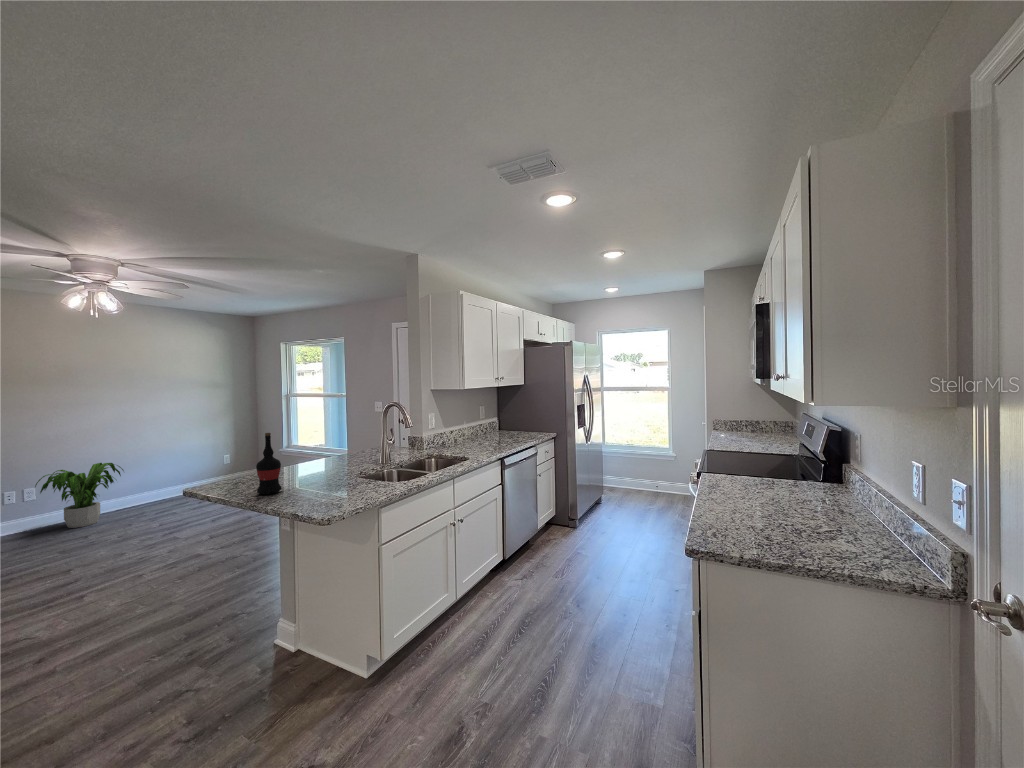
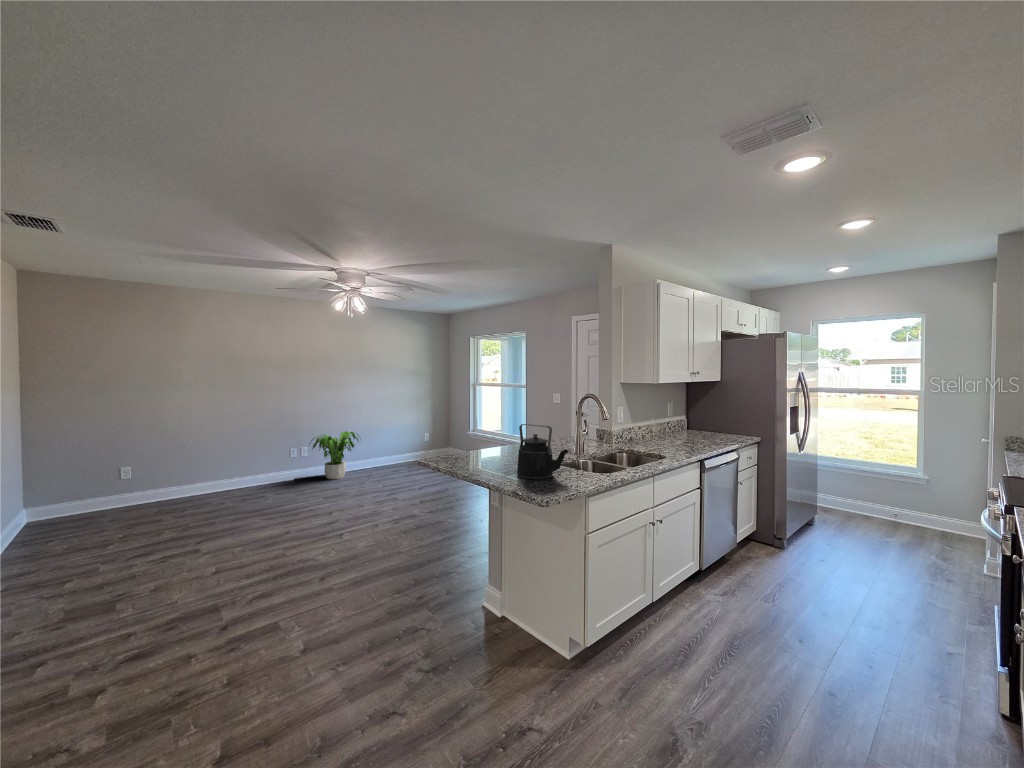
wine bottle: present [256,433,281,494] -> none [477,414,497,470]
kettle: none [304,440,359,499] -> present [517,424,568,480]

